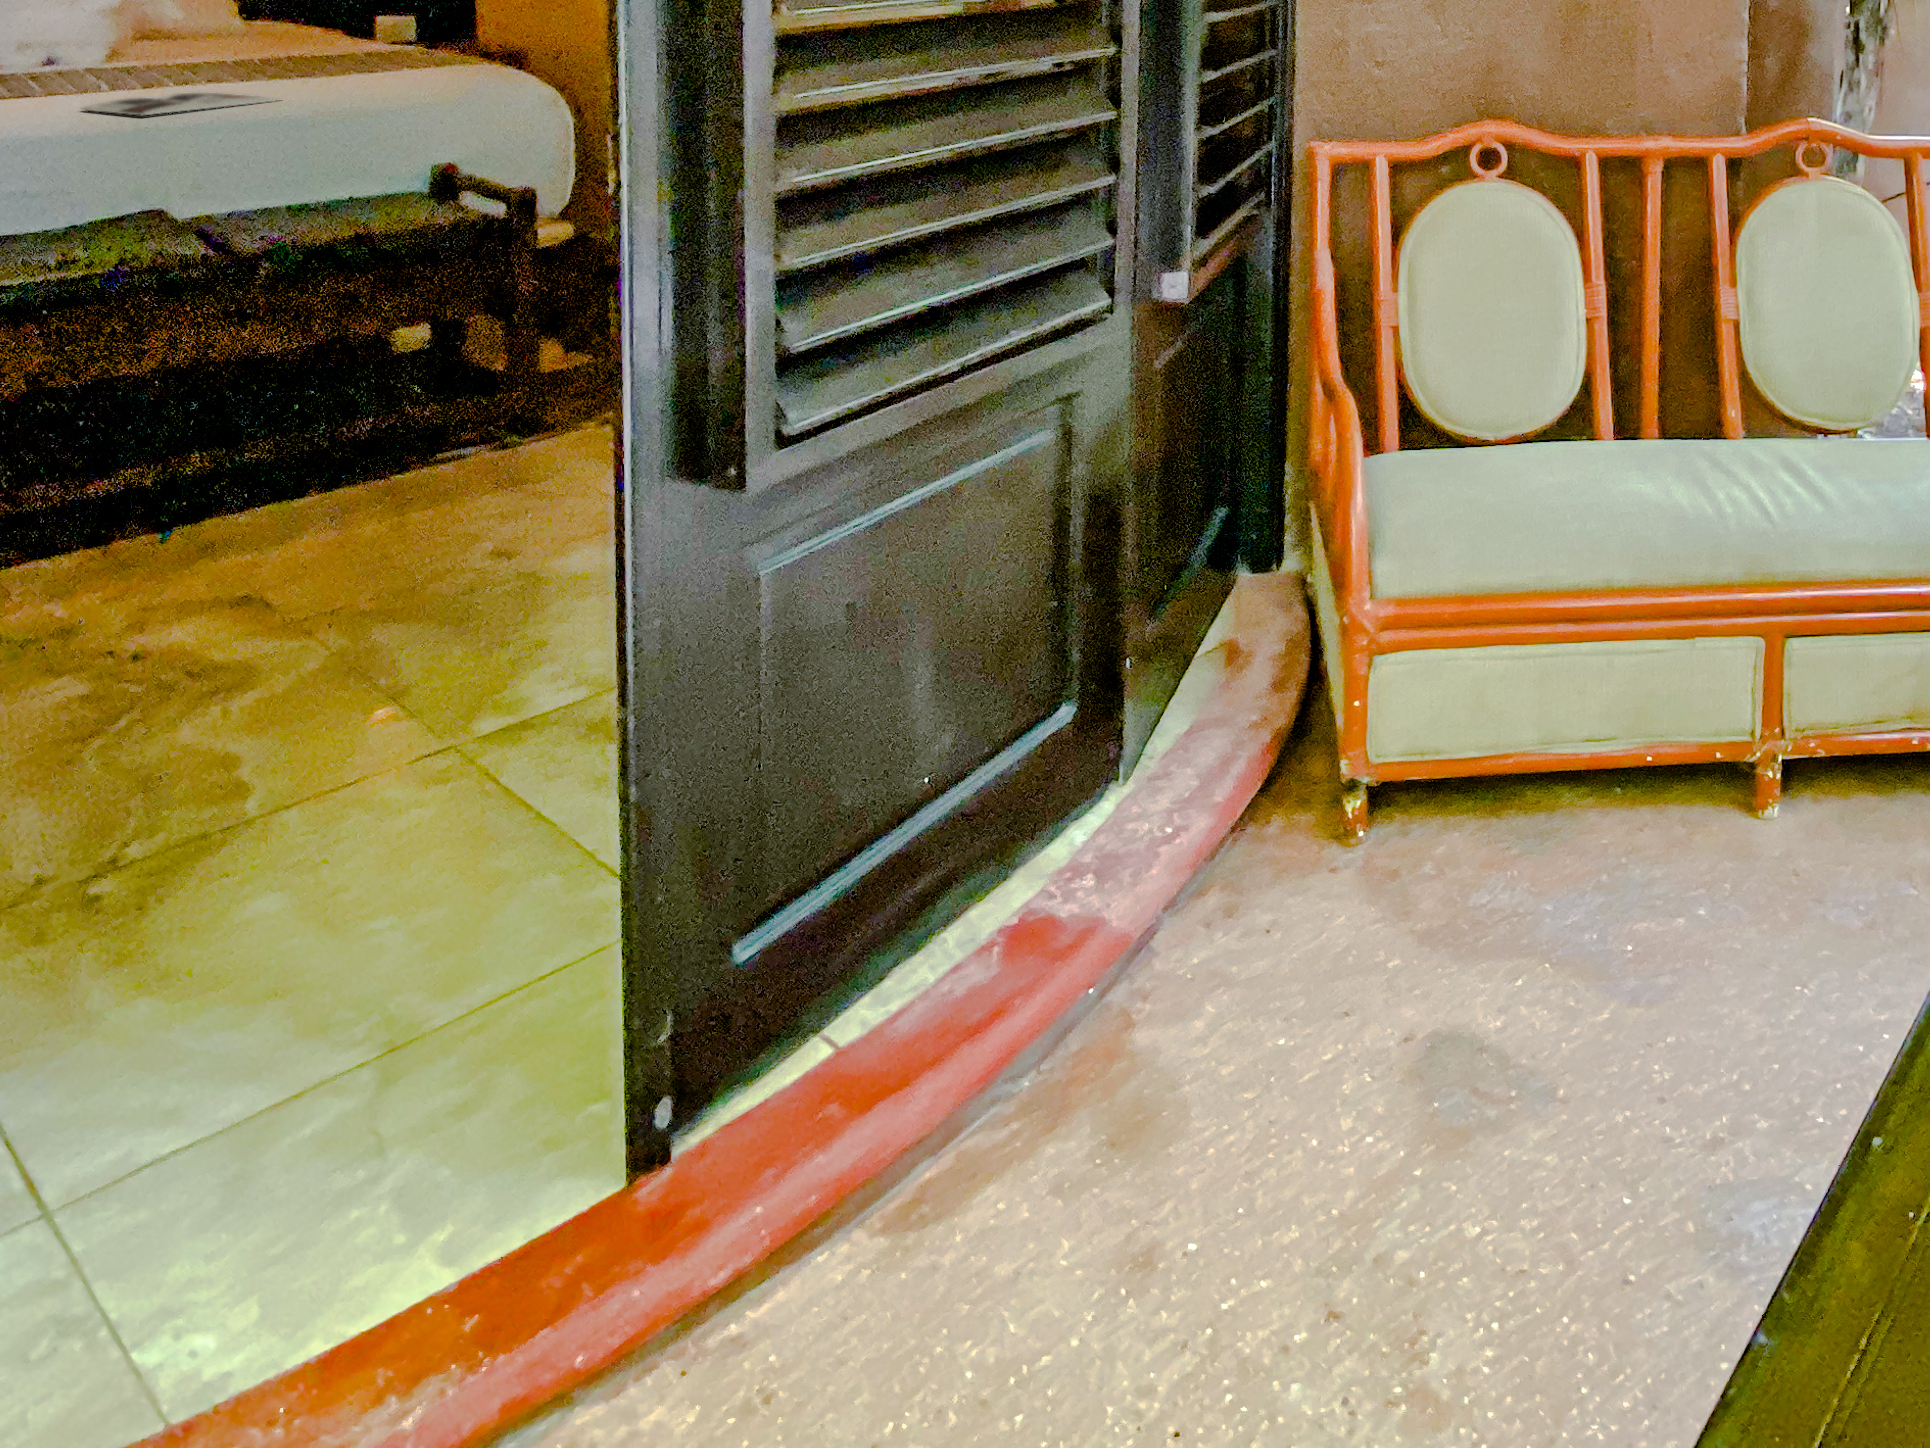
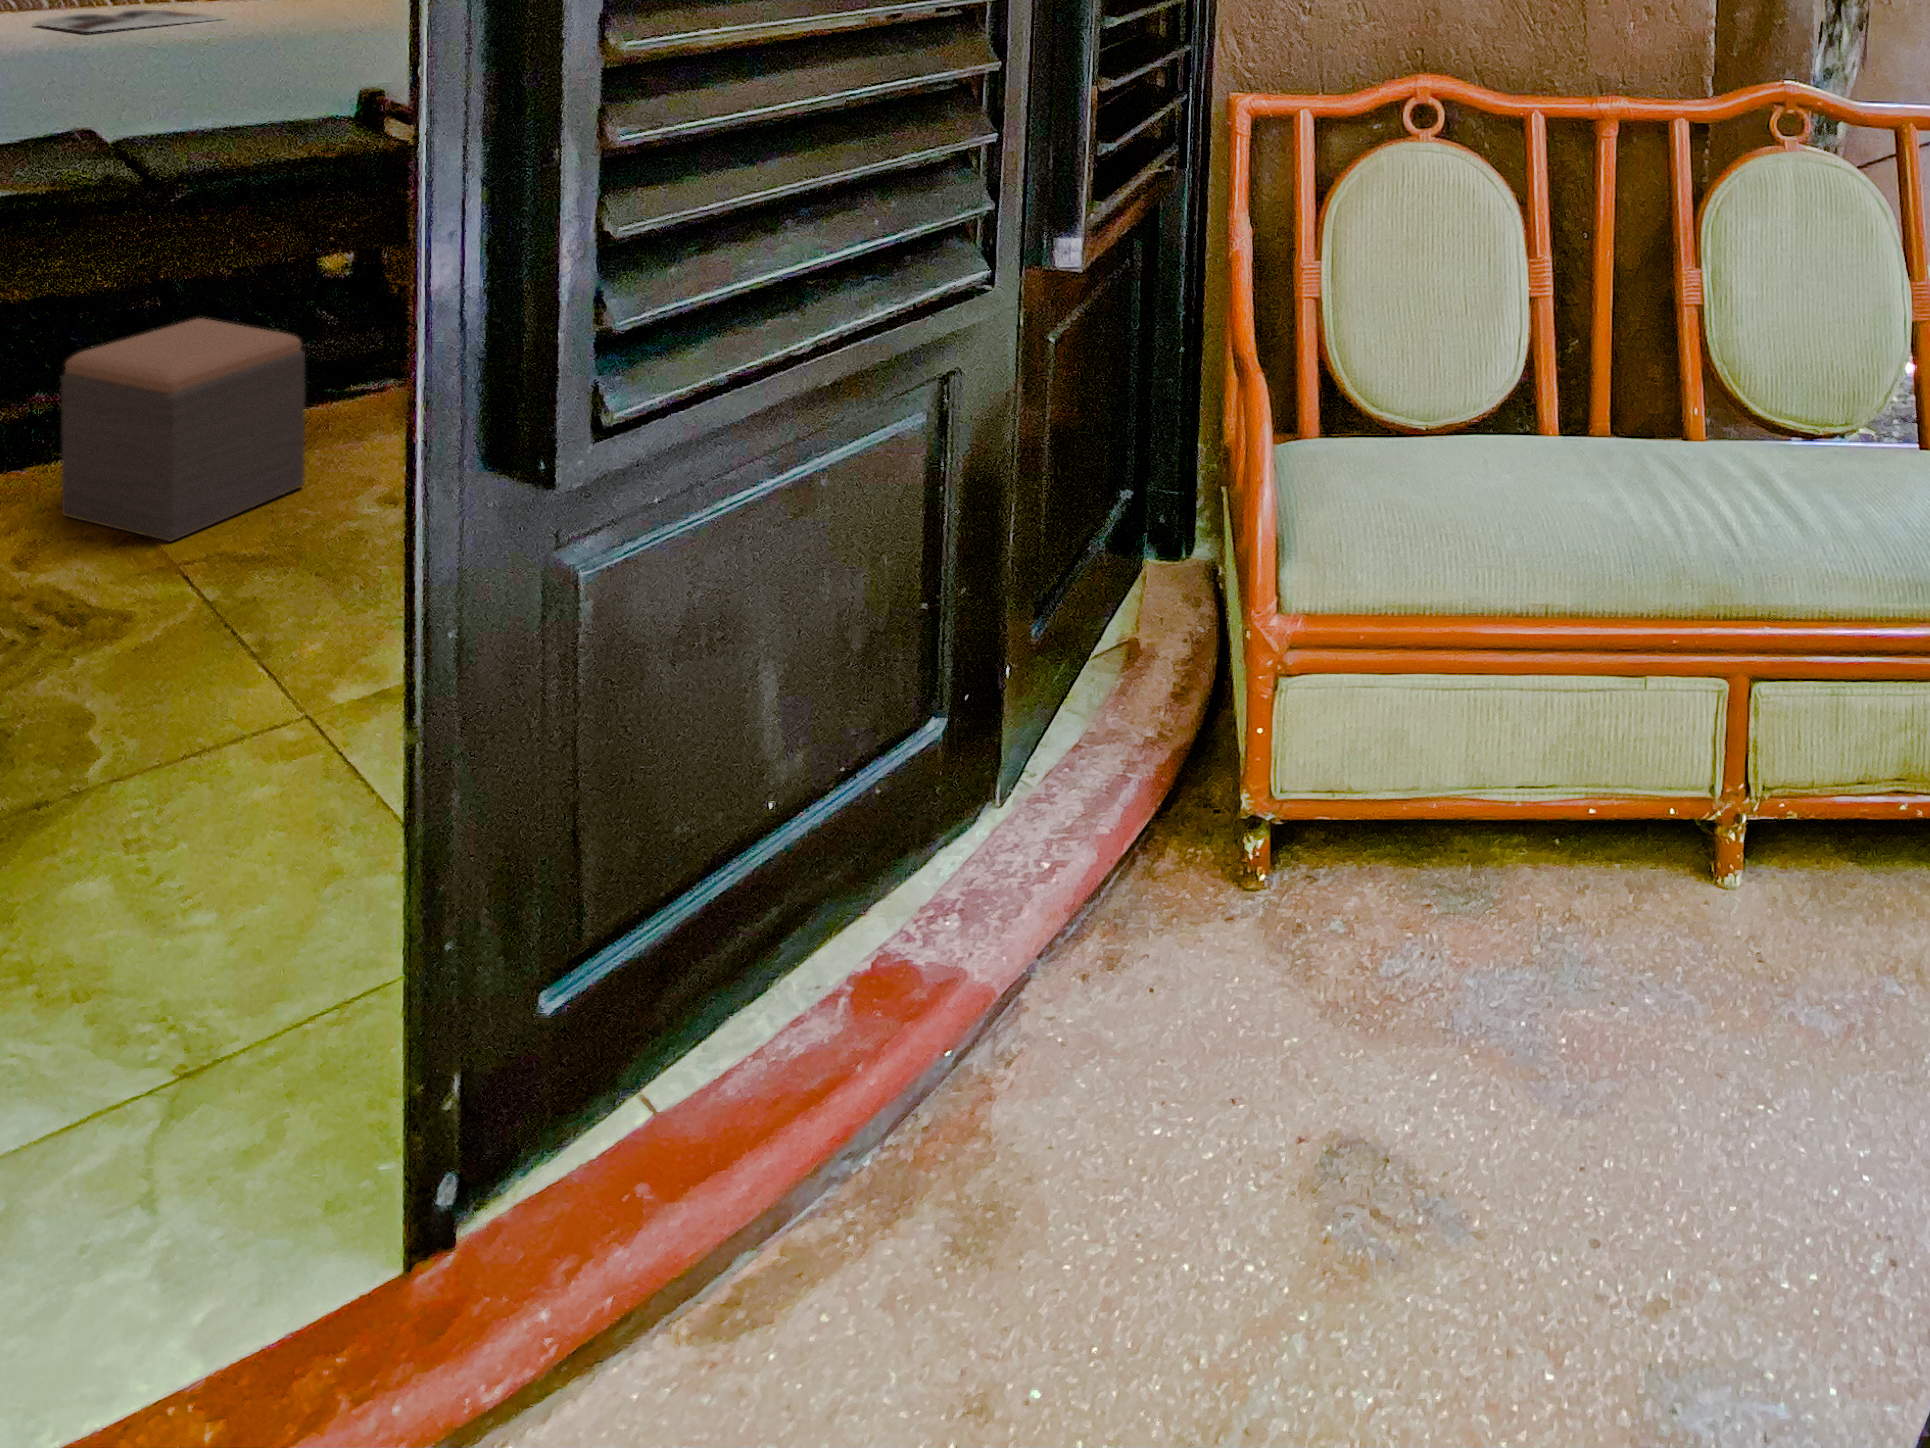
footstool: none [154,393,404,607] -> present [61,318,305,542]

